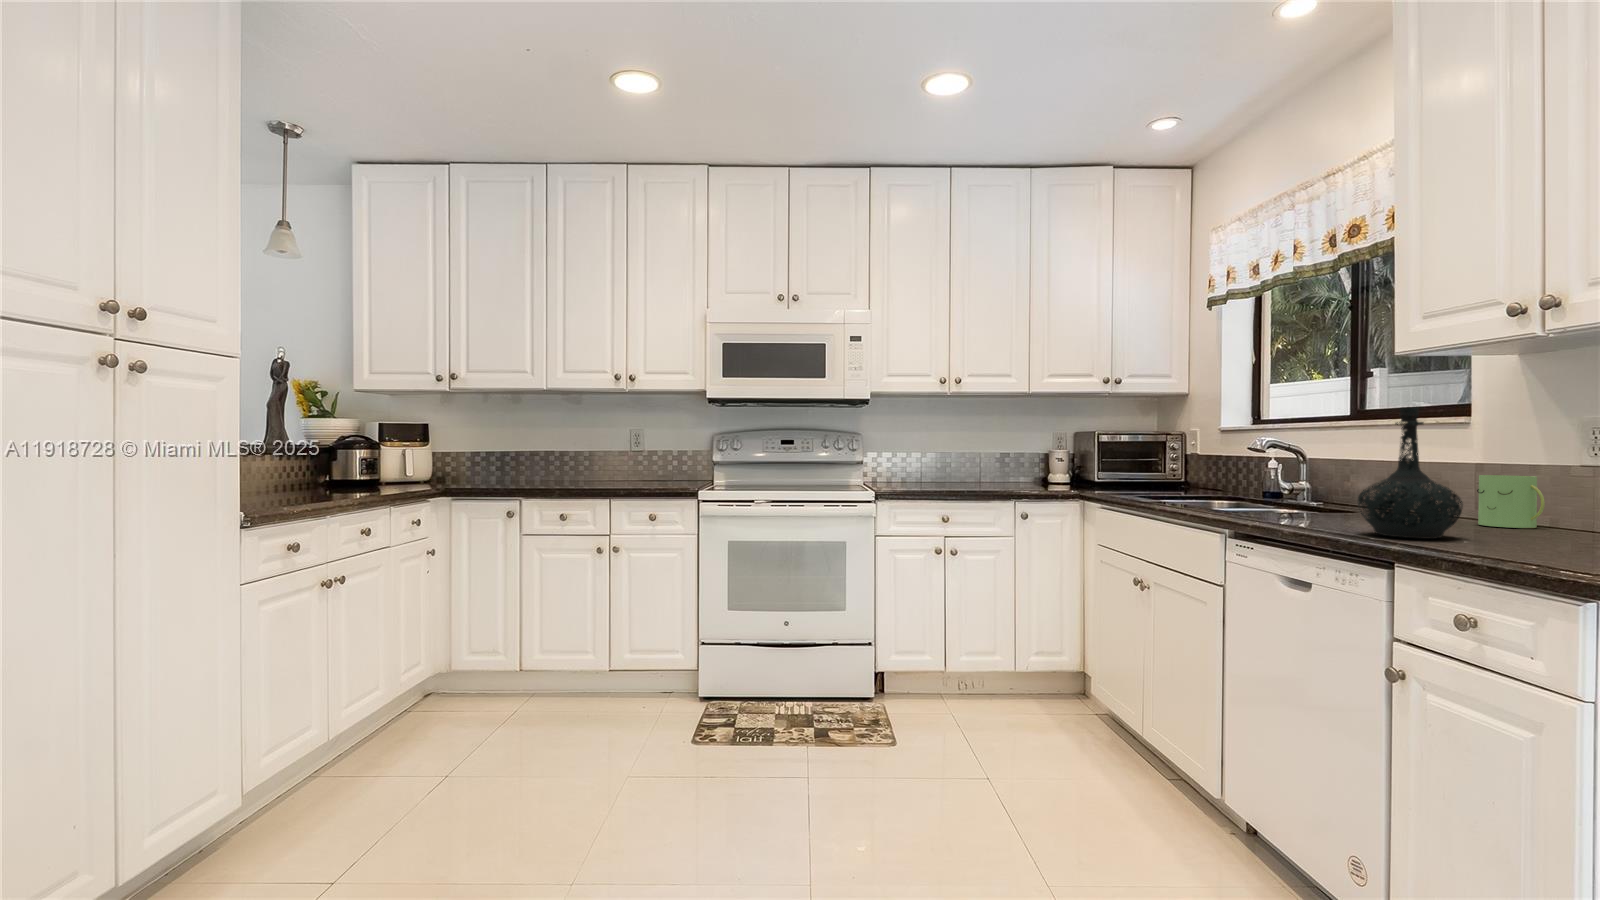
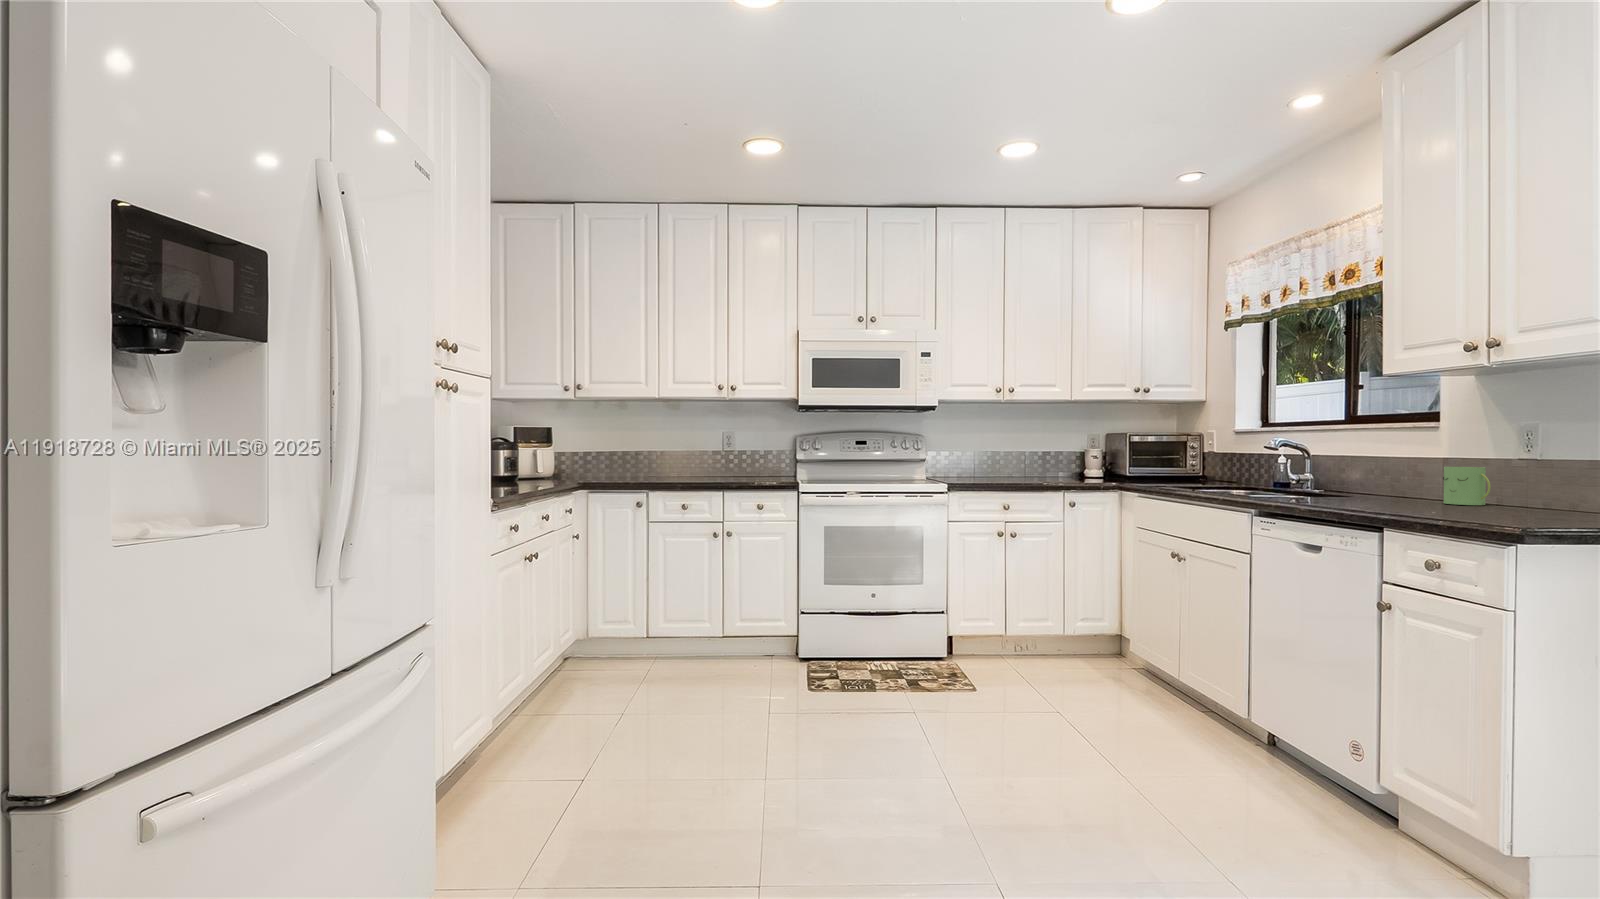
bottle: present [1358,407,1463,539] -> none [1357,418,1432,512]

